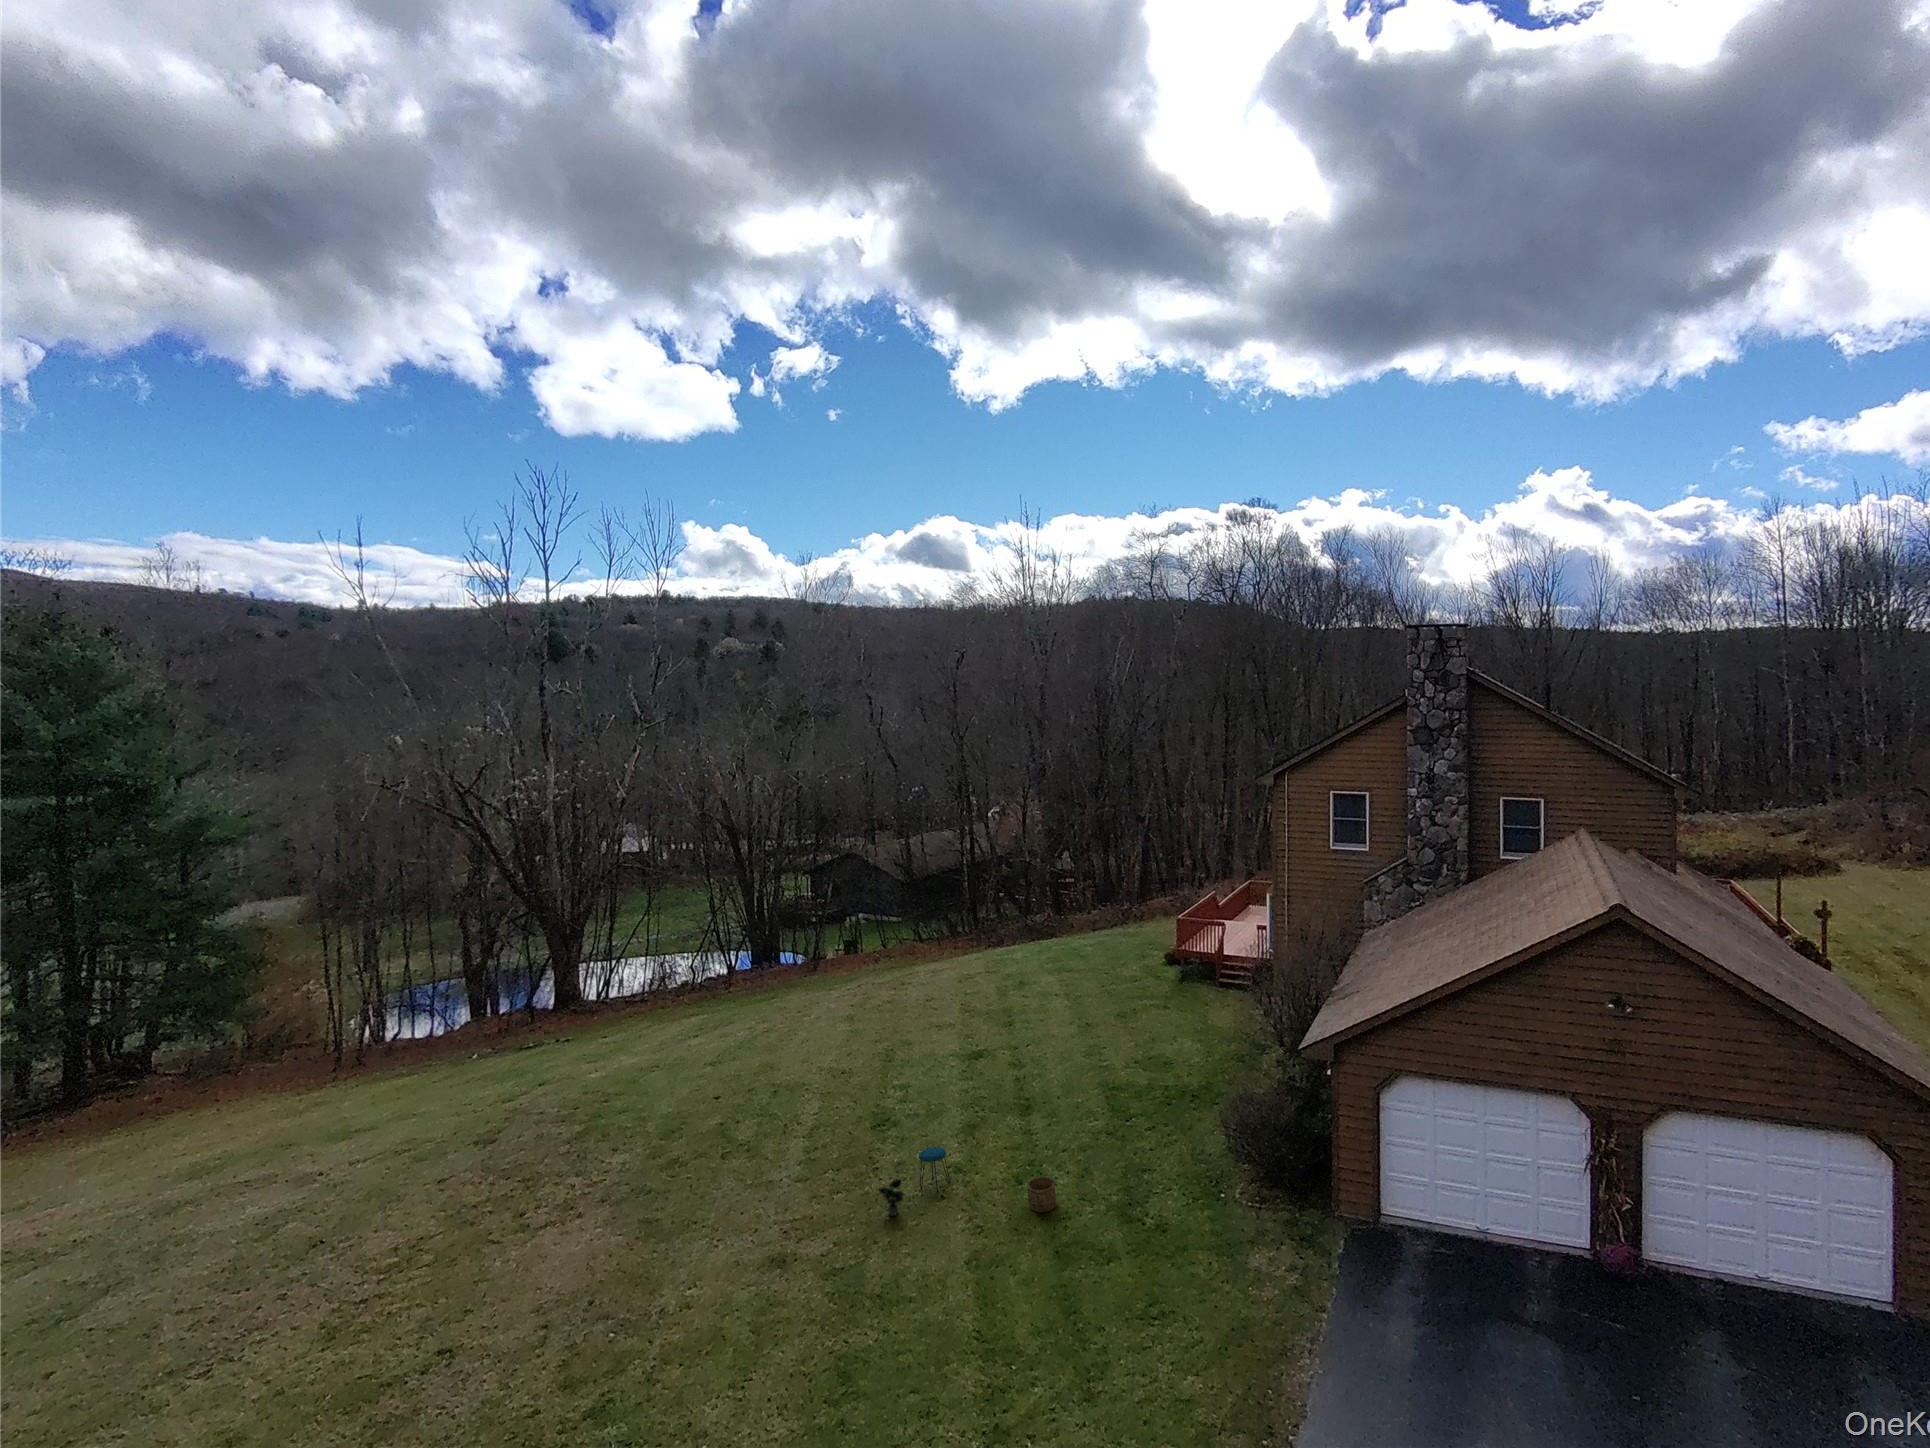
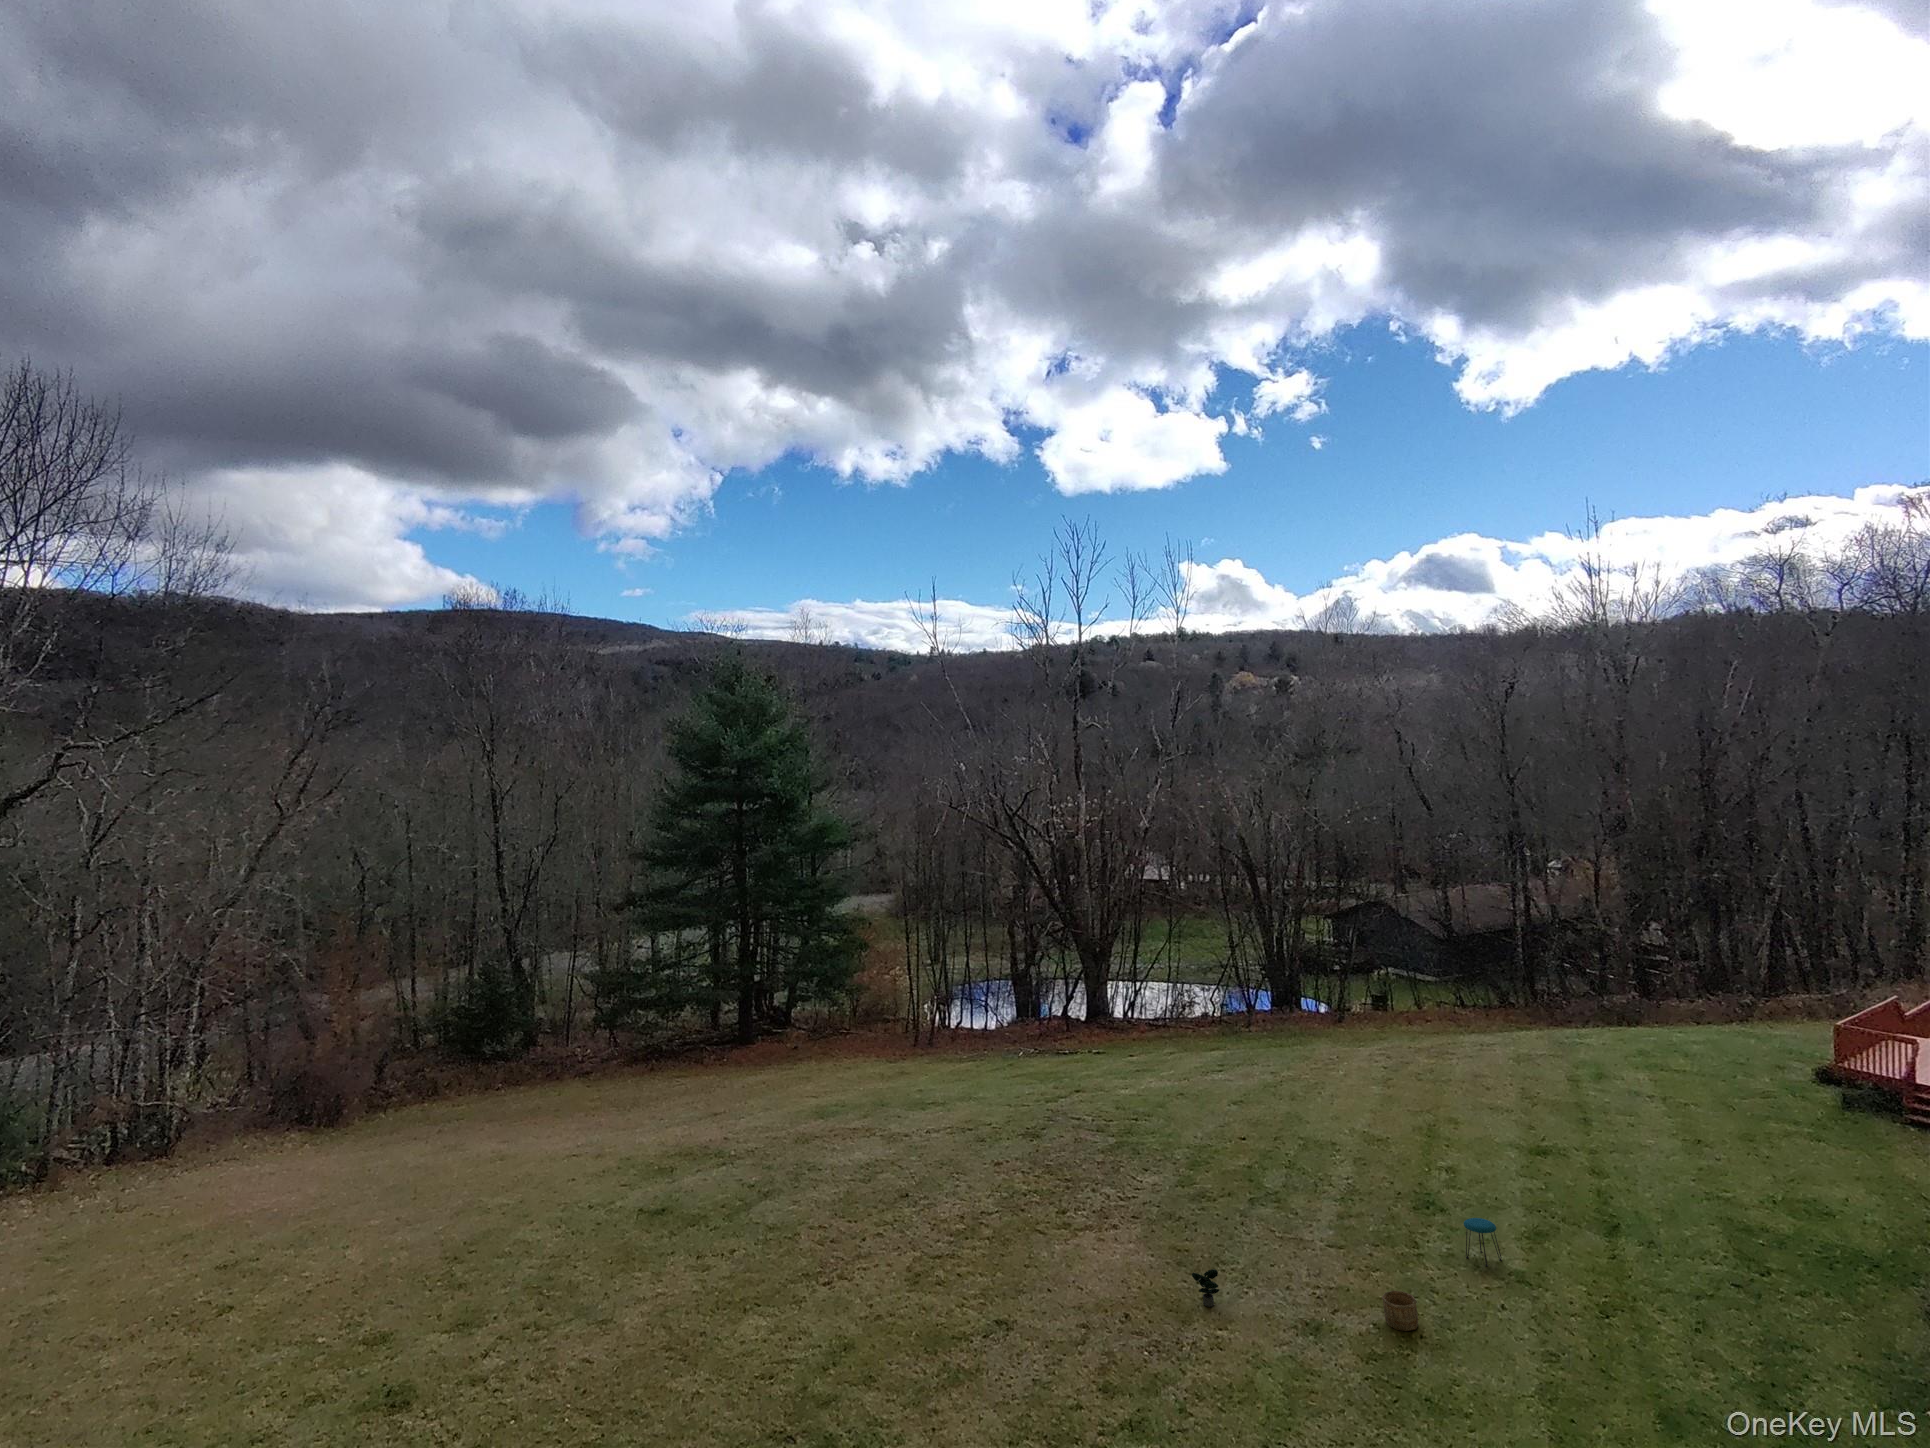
wooden bucket: present [1026,1176,1056,1213] -> present [1382,1290,1418,1331]
potted plant: present [878,1179,903,1216] -> present [1192,1269,1219,1307]

